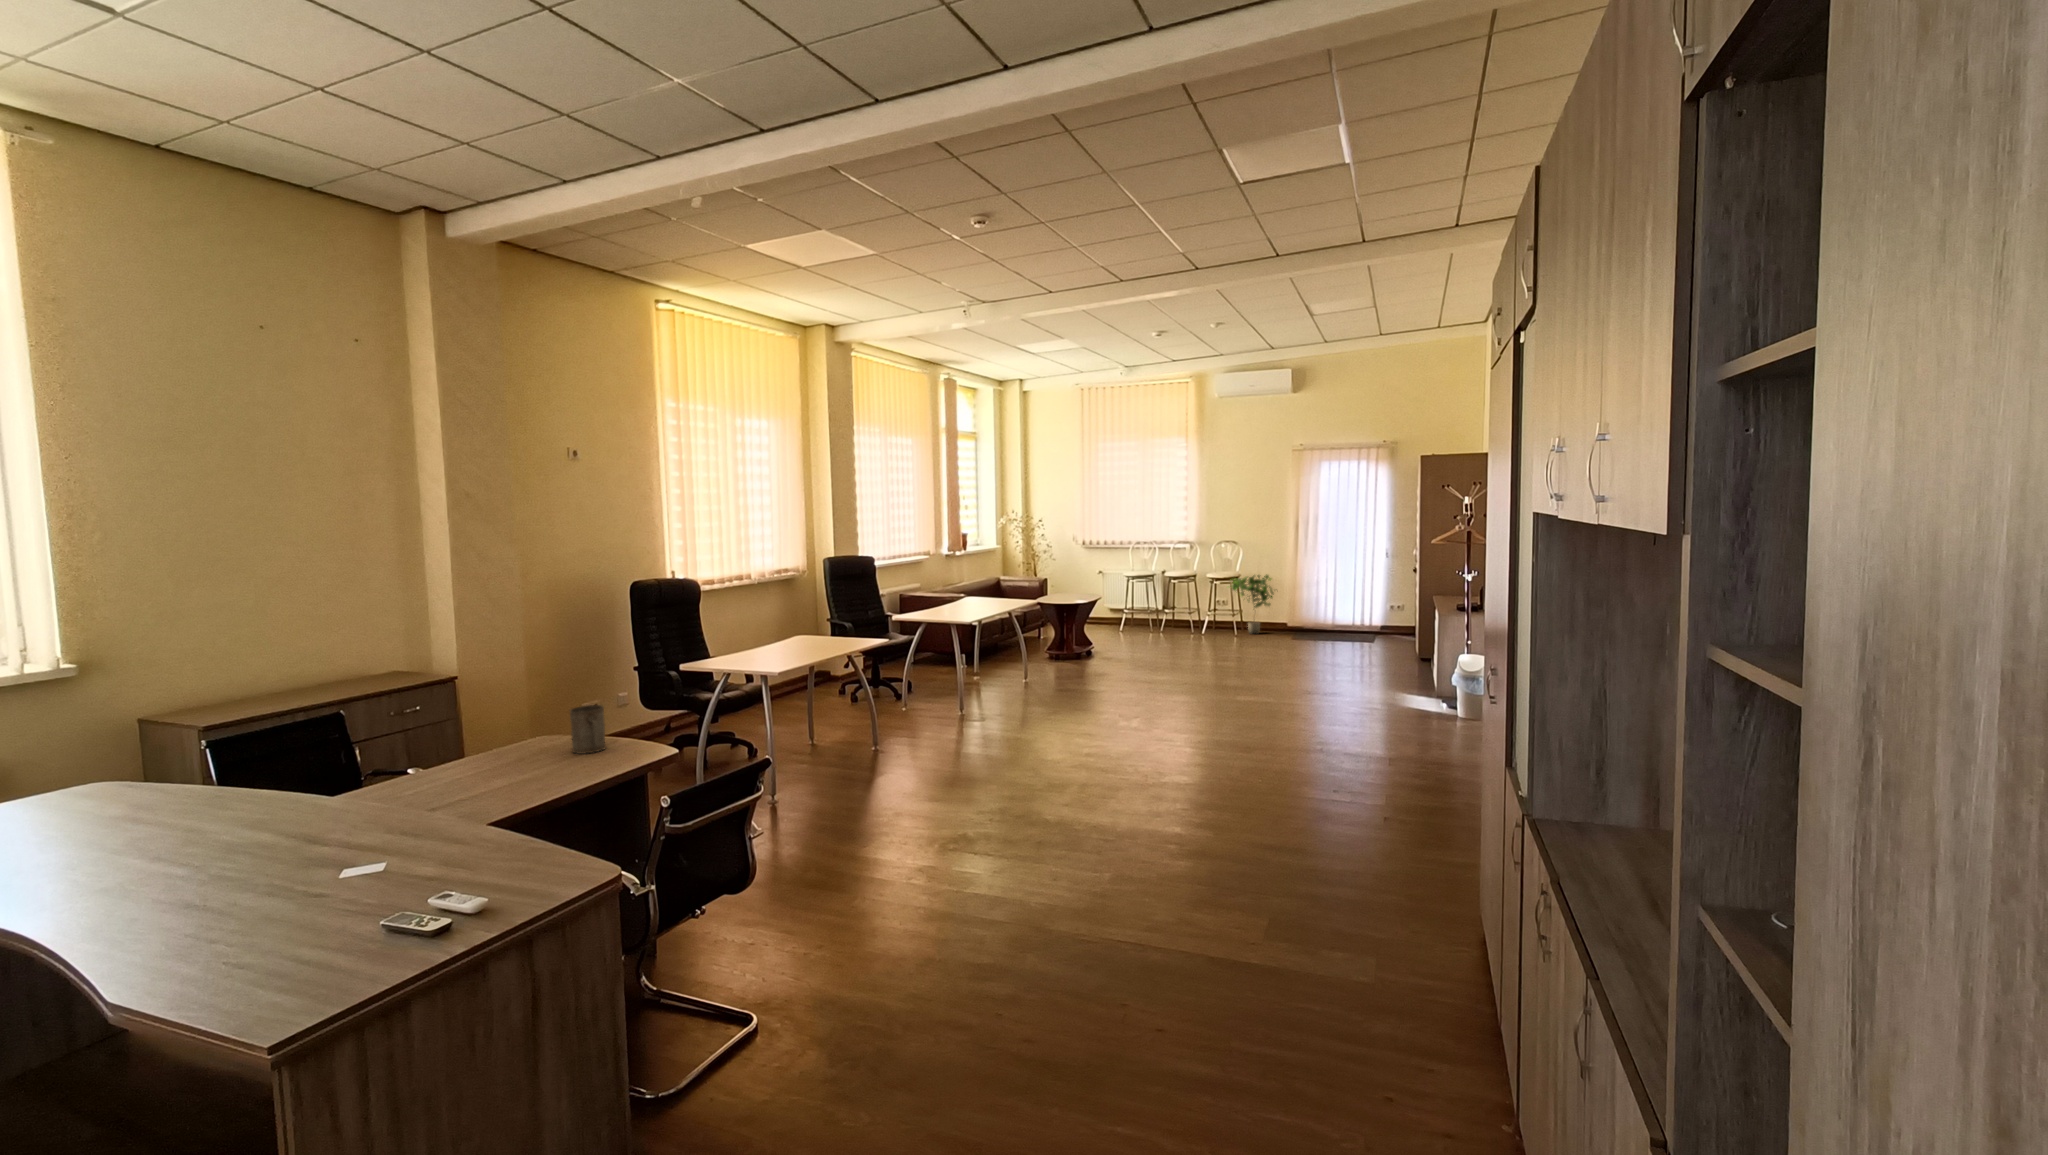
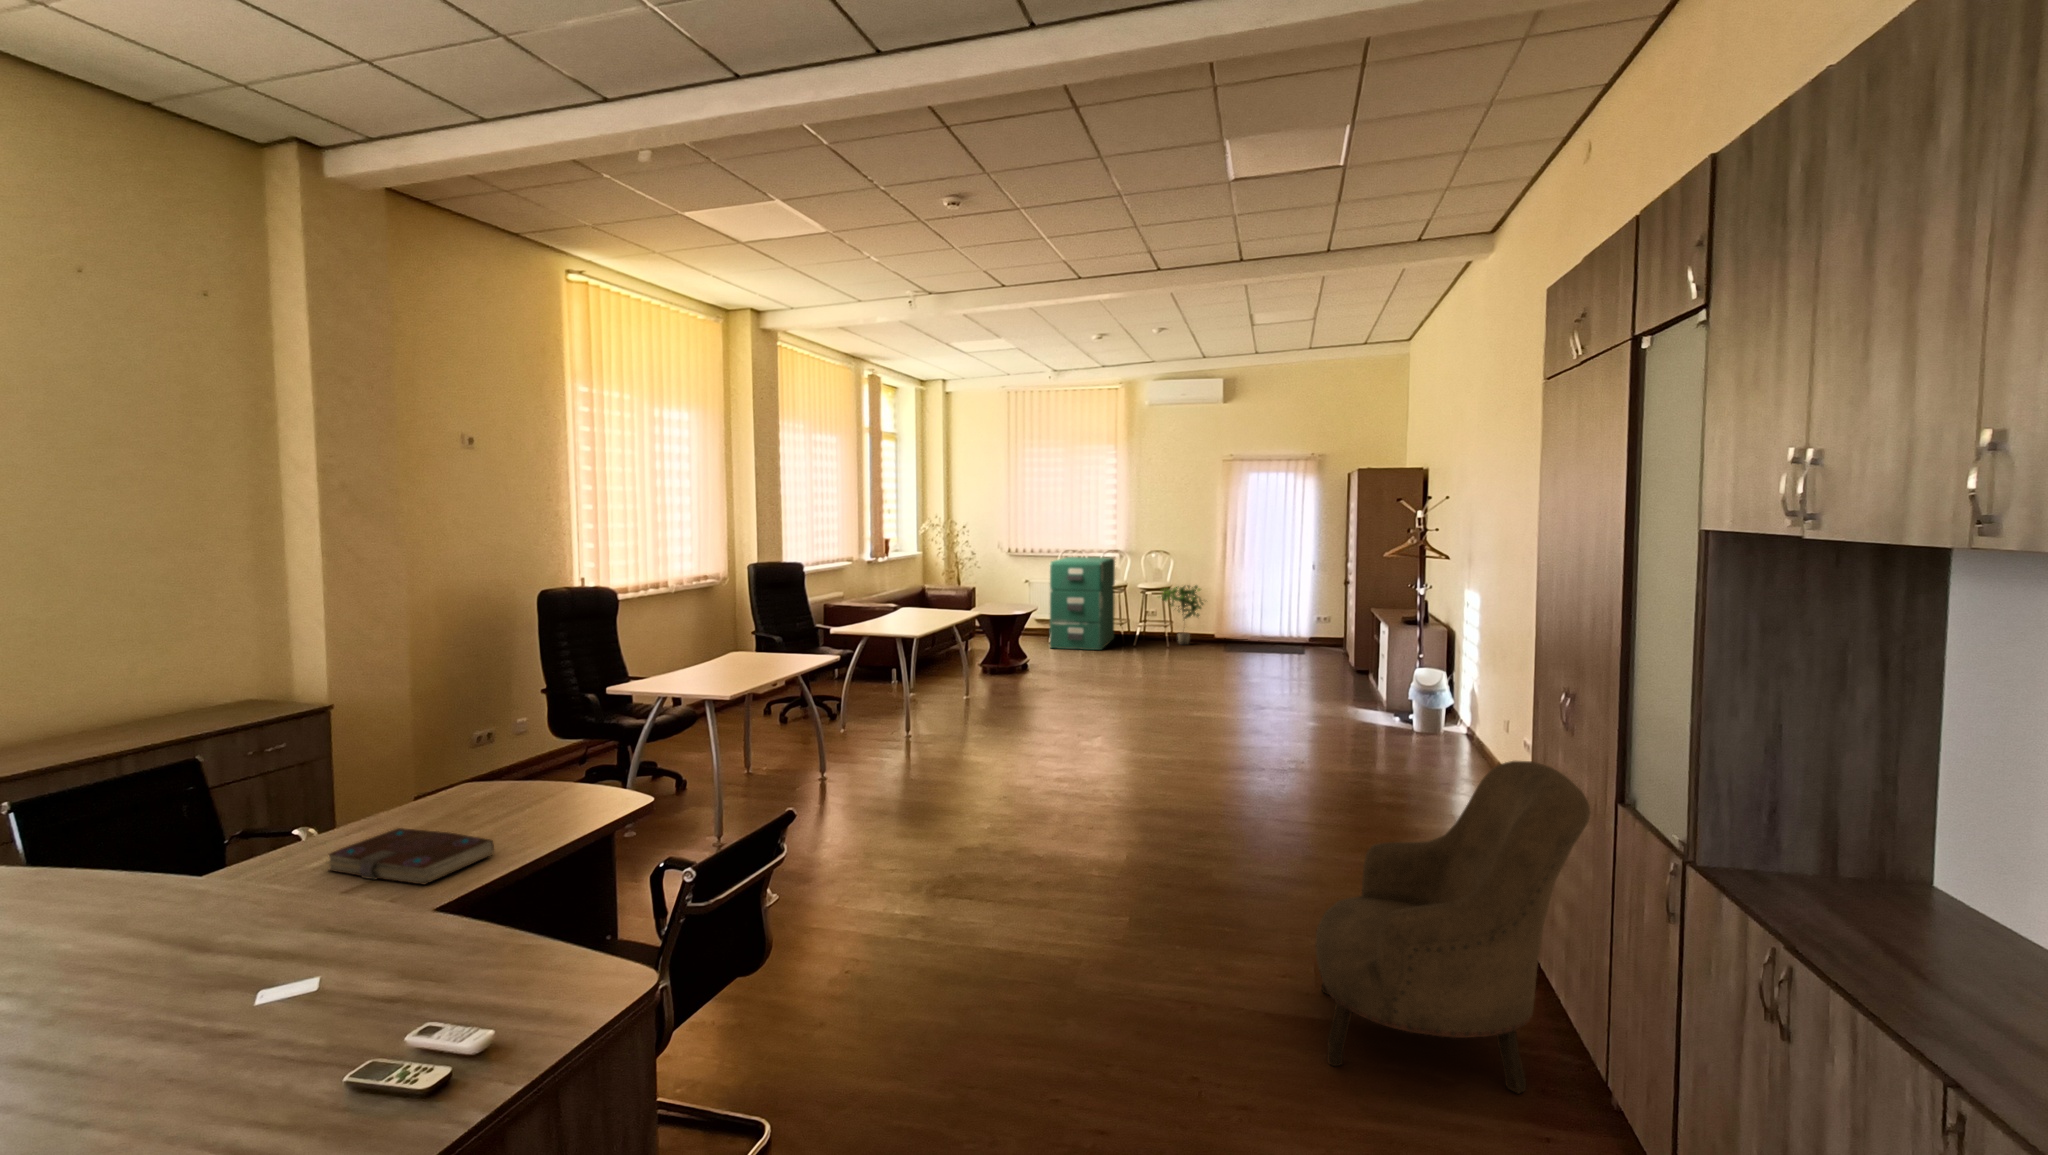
filing cabinet: none [1118,548,1186,639] -> present [1050,557,1115,650]
mug: present [570,705,606,754] -> none [513,751,559,814]
armchair: none [1244,724,1479,1021] -> present [1316,761,1591,1093]
book: none [420,759,546,798] -> present [326,828,494,884]

